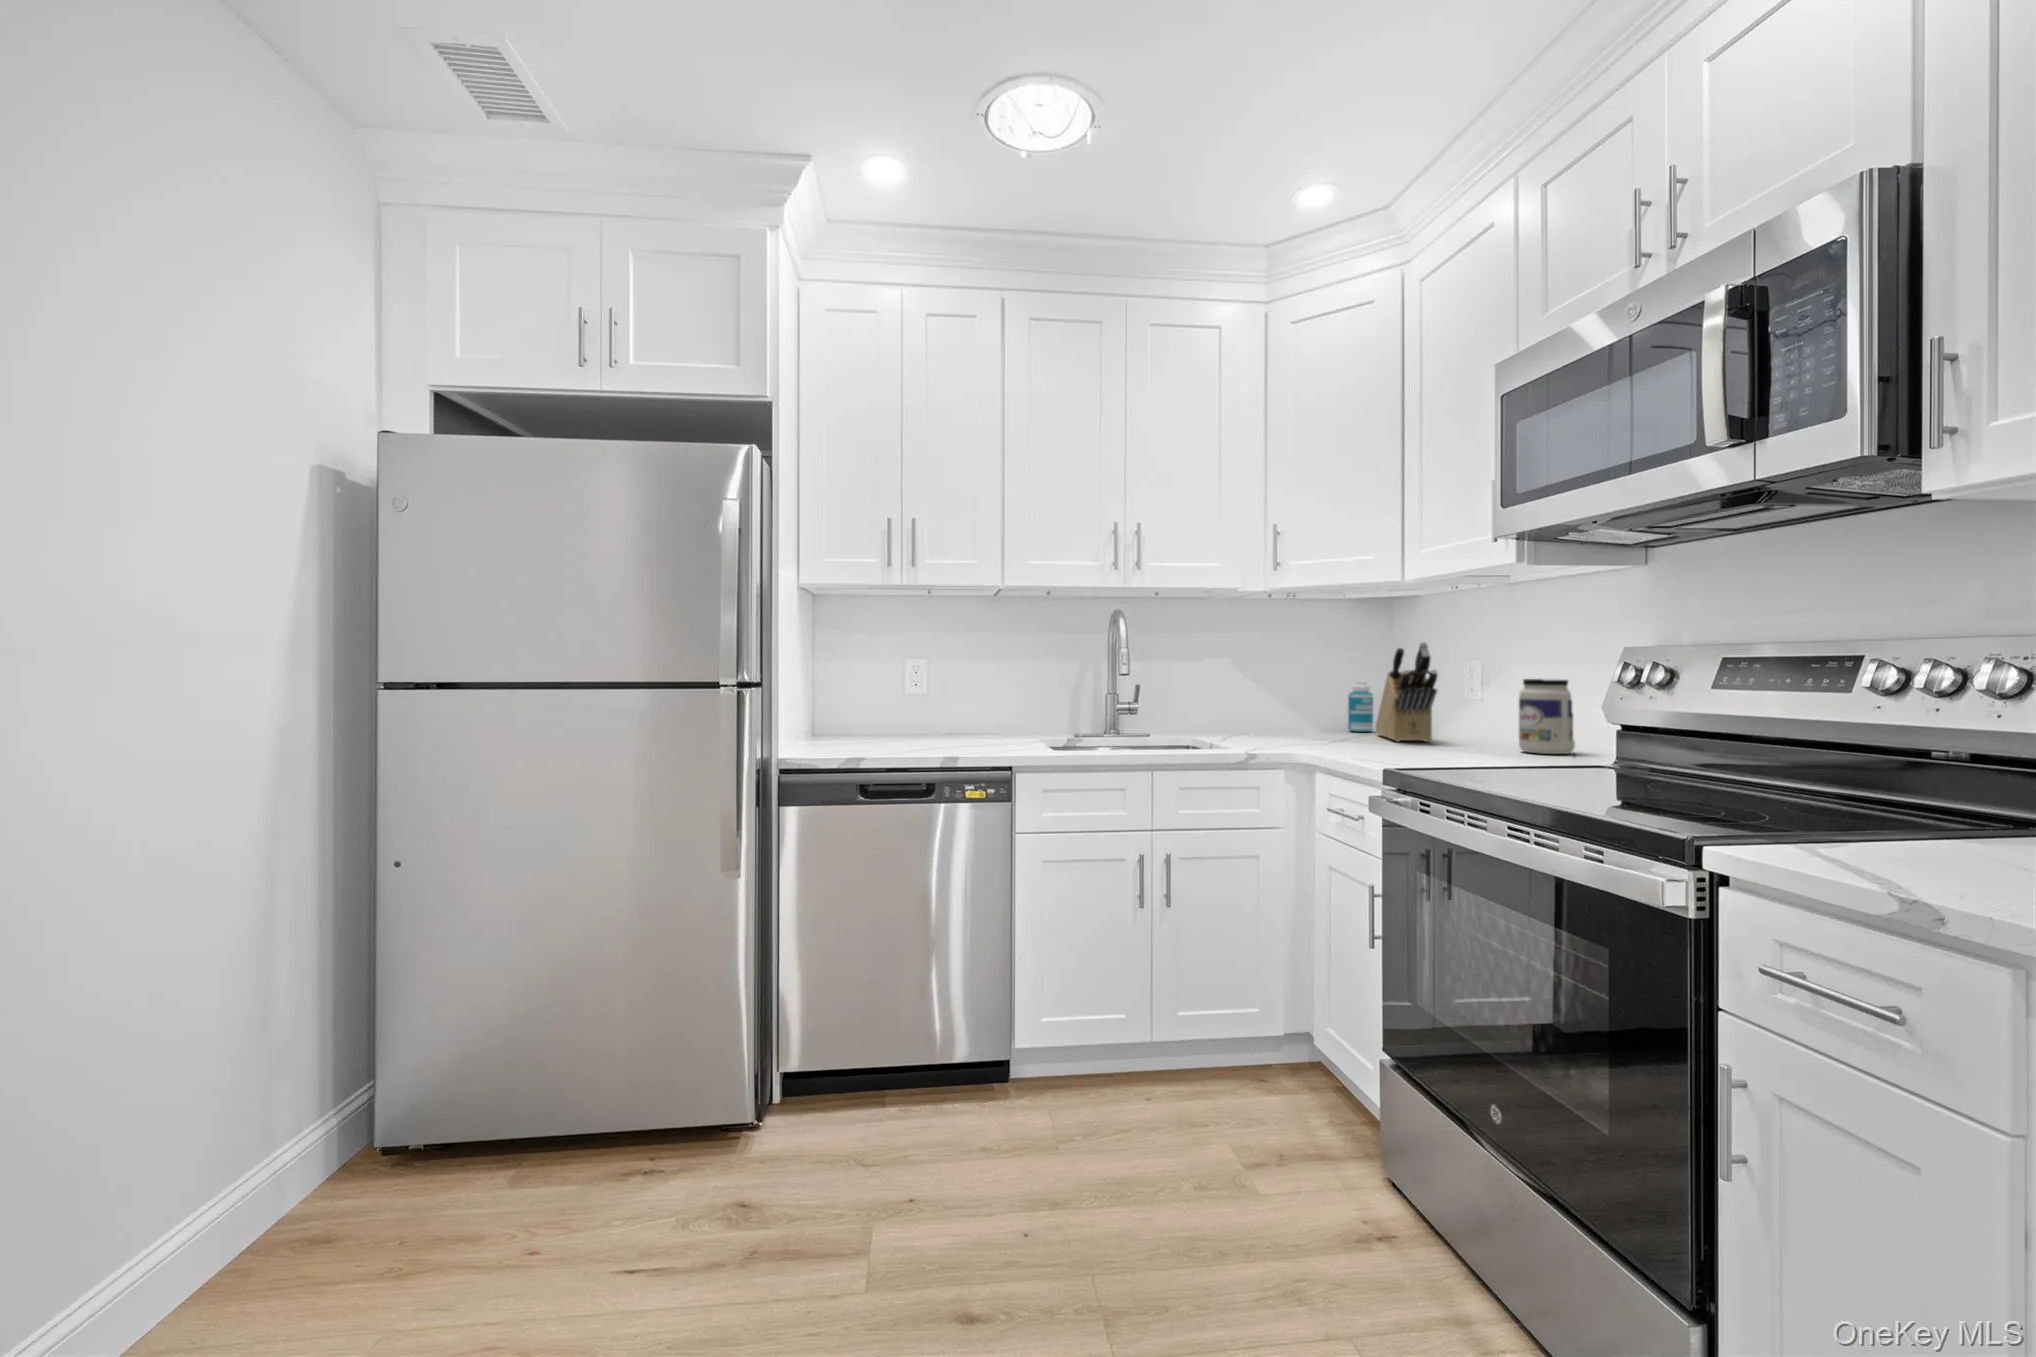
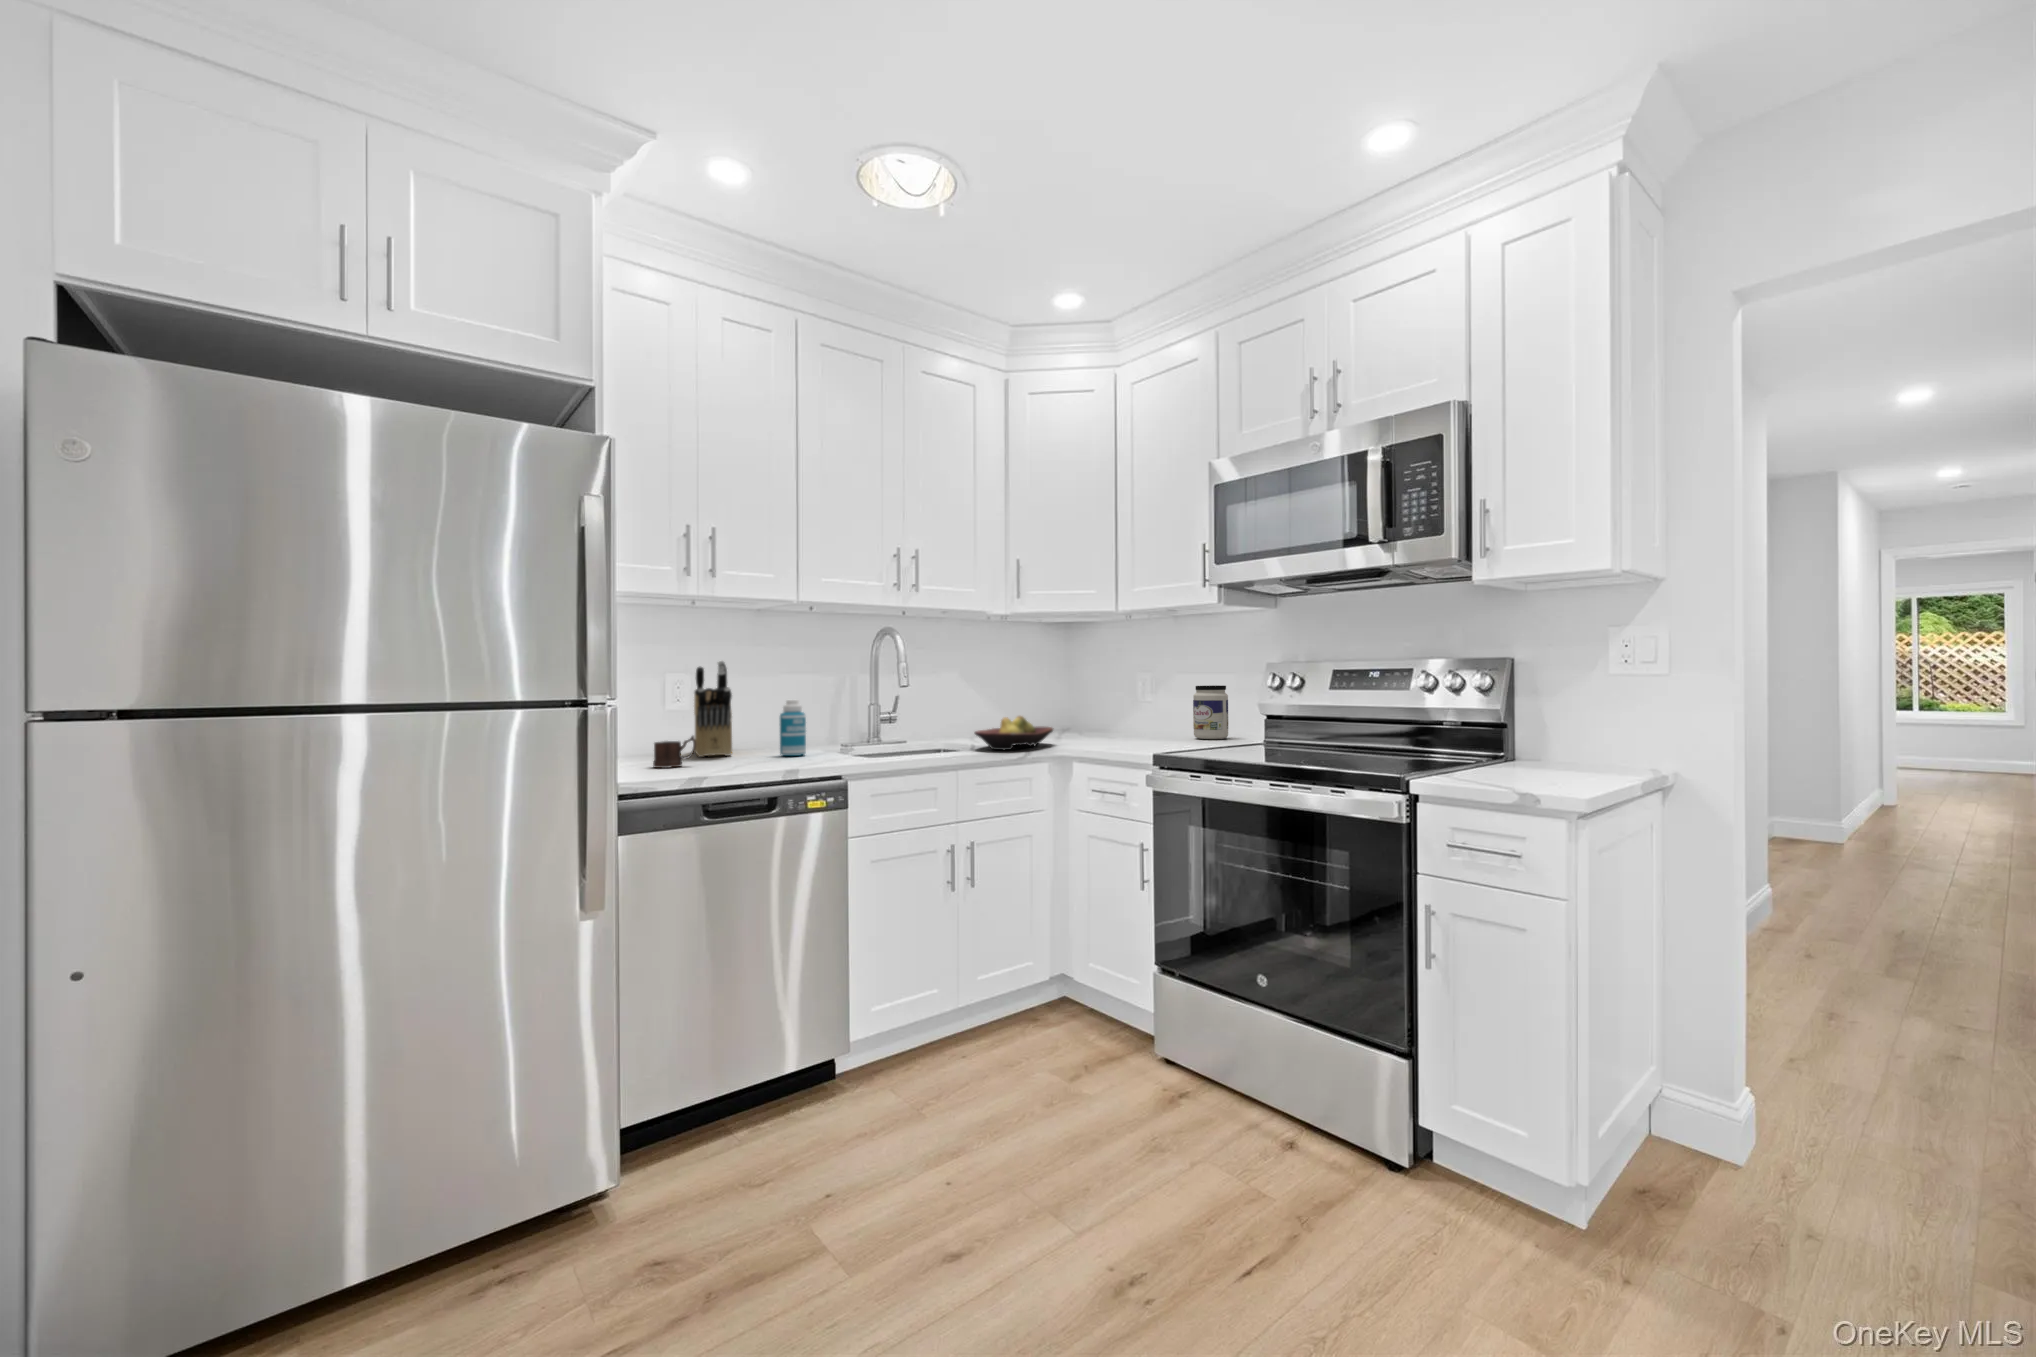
knife block: present [1376,642,1437,742] -> present [694,661,732,757]
bottle: present [1348,681,1373,732] -> present [780,700,806,756]
fruit bowl: none [1187,711,1302,751] -> present [975,716,1053,750]
mug: none [853,717,888,747] -> present [653,736,696,768]

